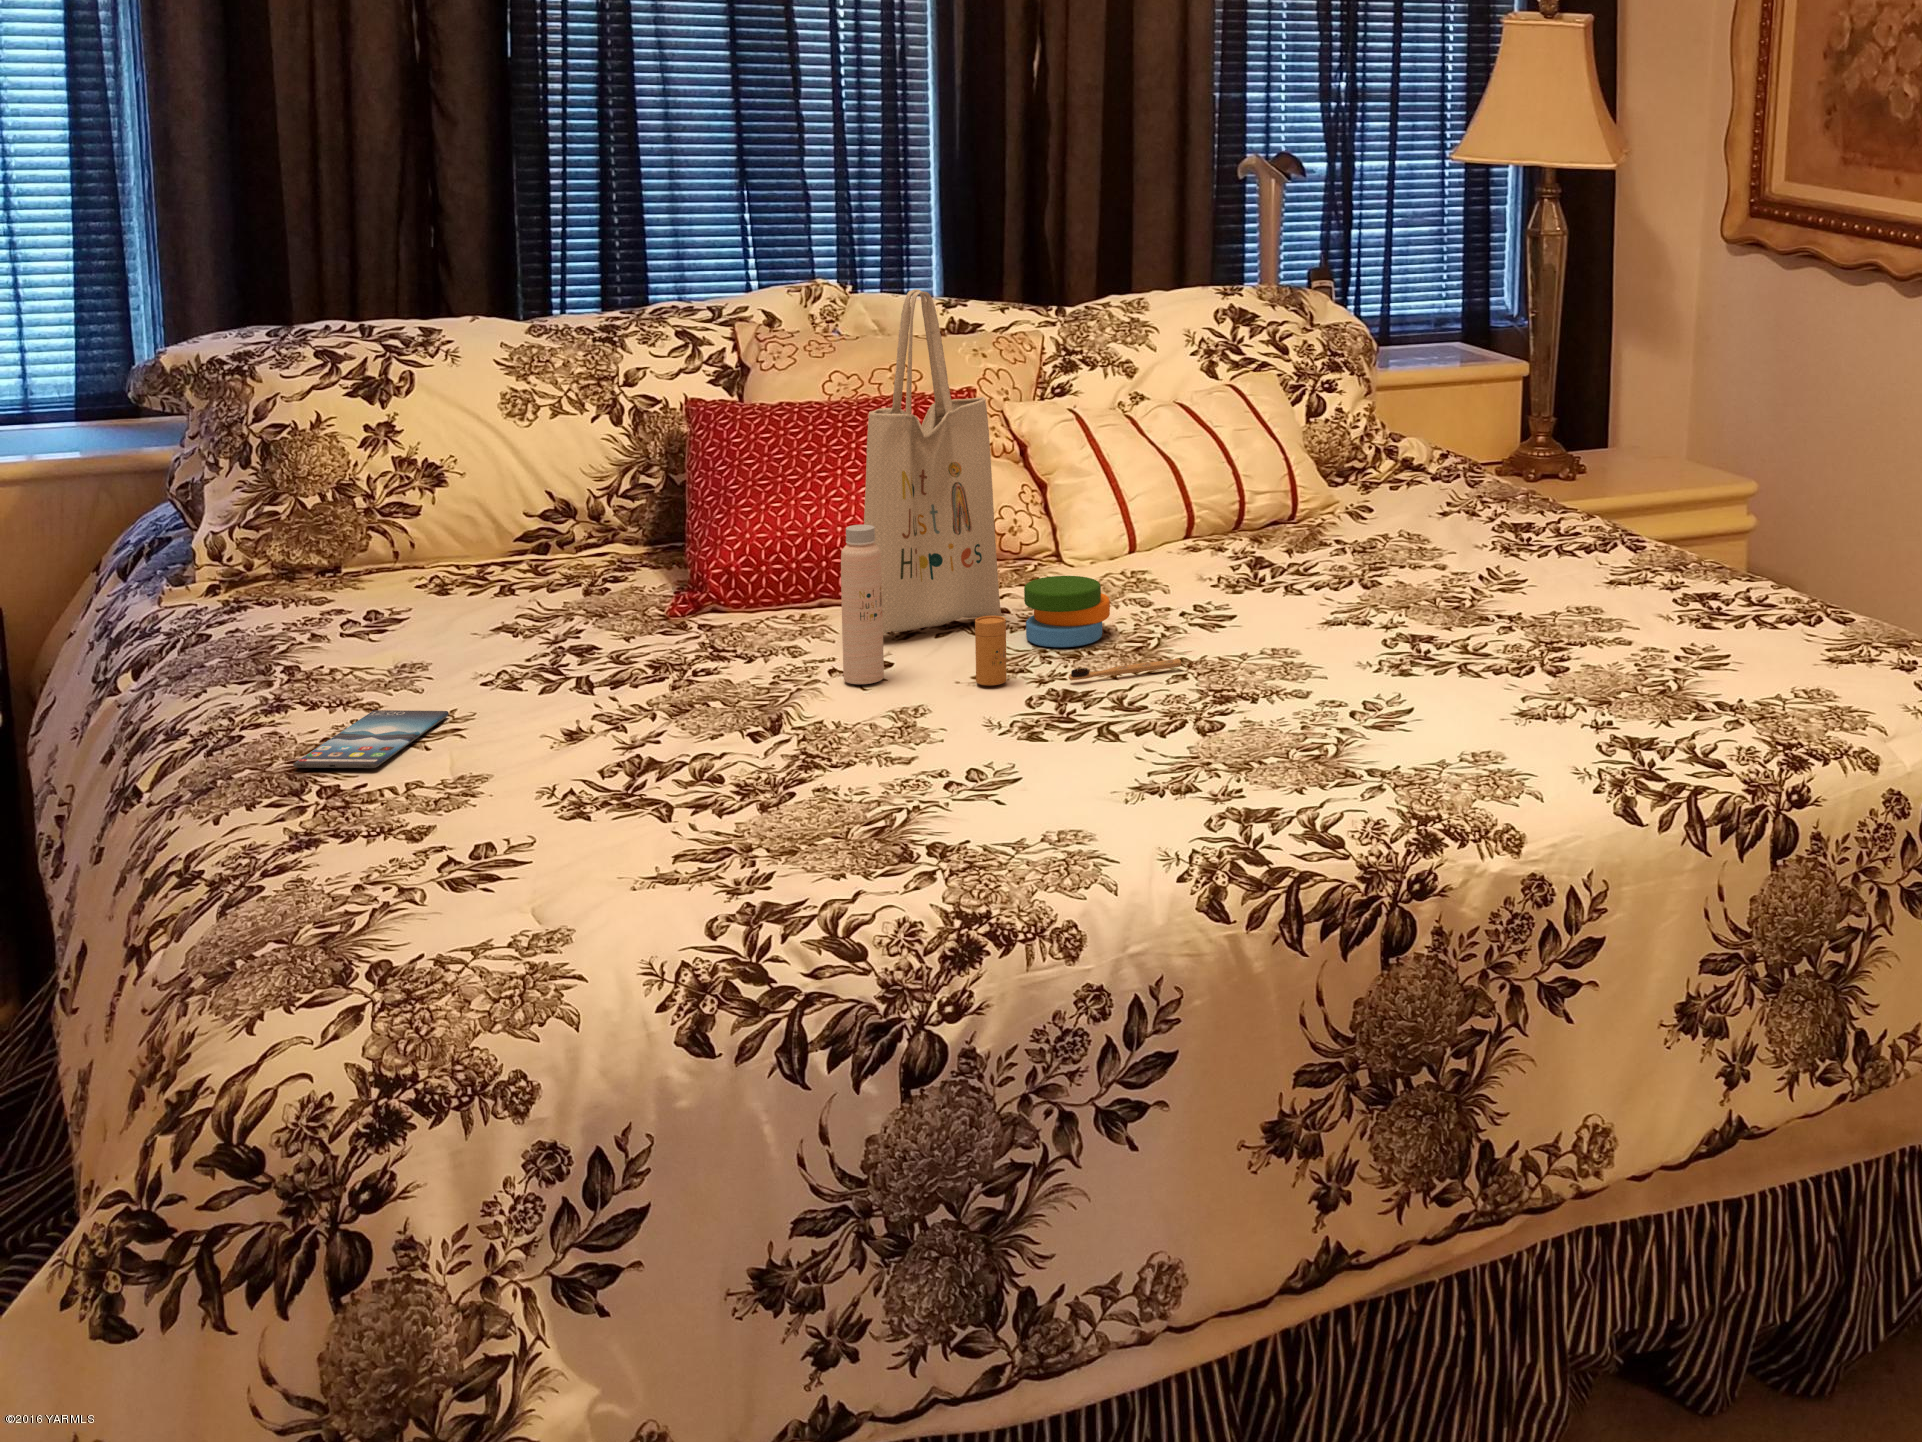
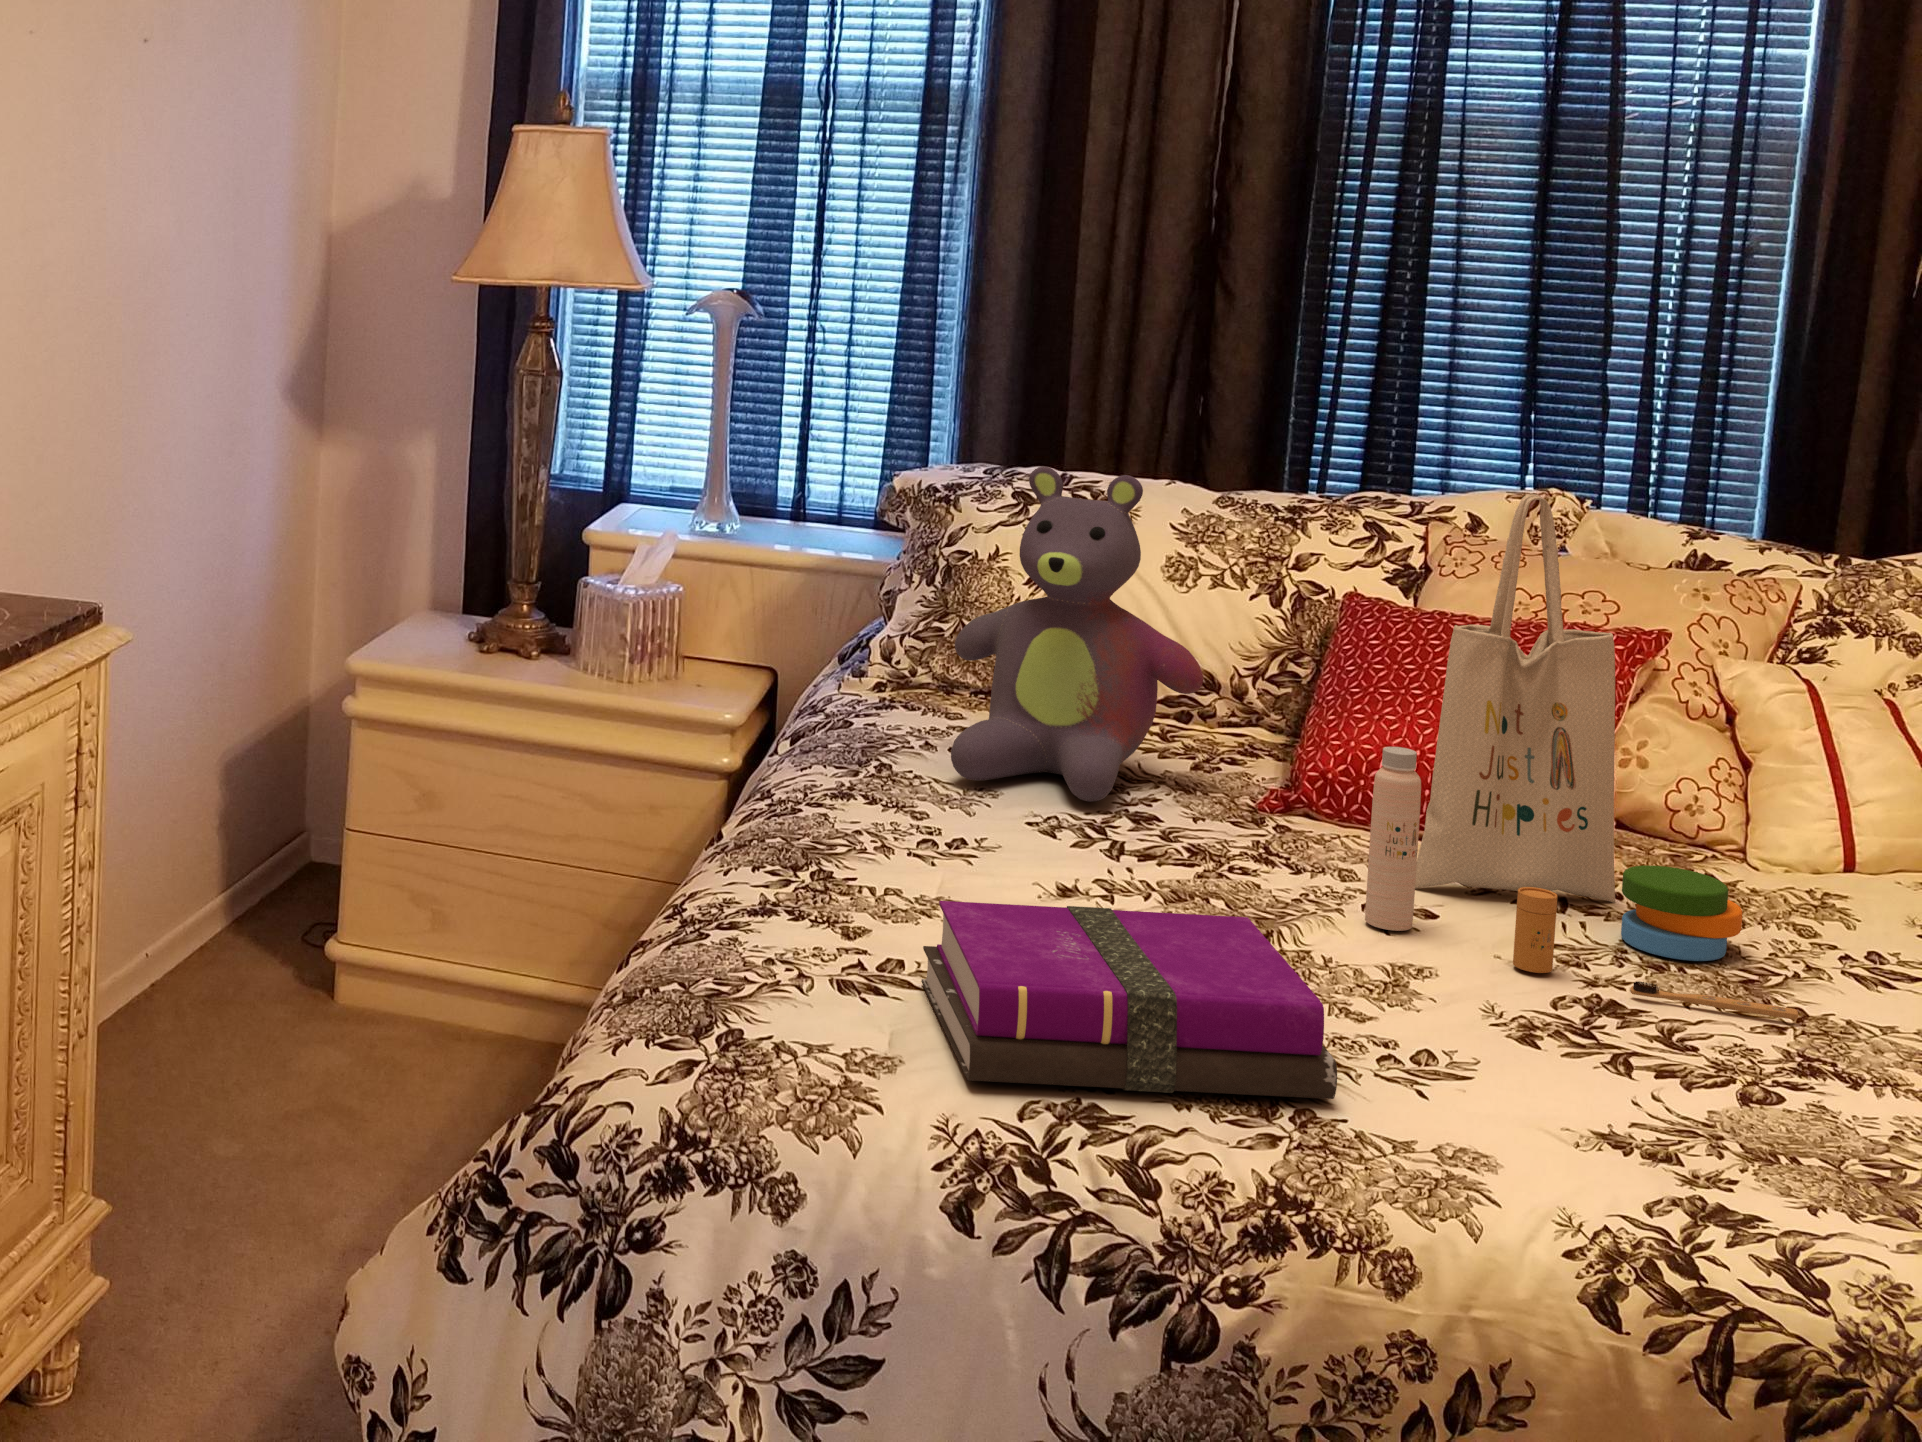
stuffed bear: none [328,319,606,653] -> present [951,467,1203,802]
notebook: none [519,700,950,921] -> present [921,901,1337,1099]
smartphone: present [293,710,449,768] -> none [814,825,970,873]

